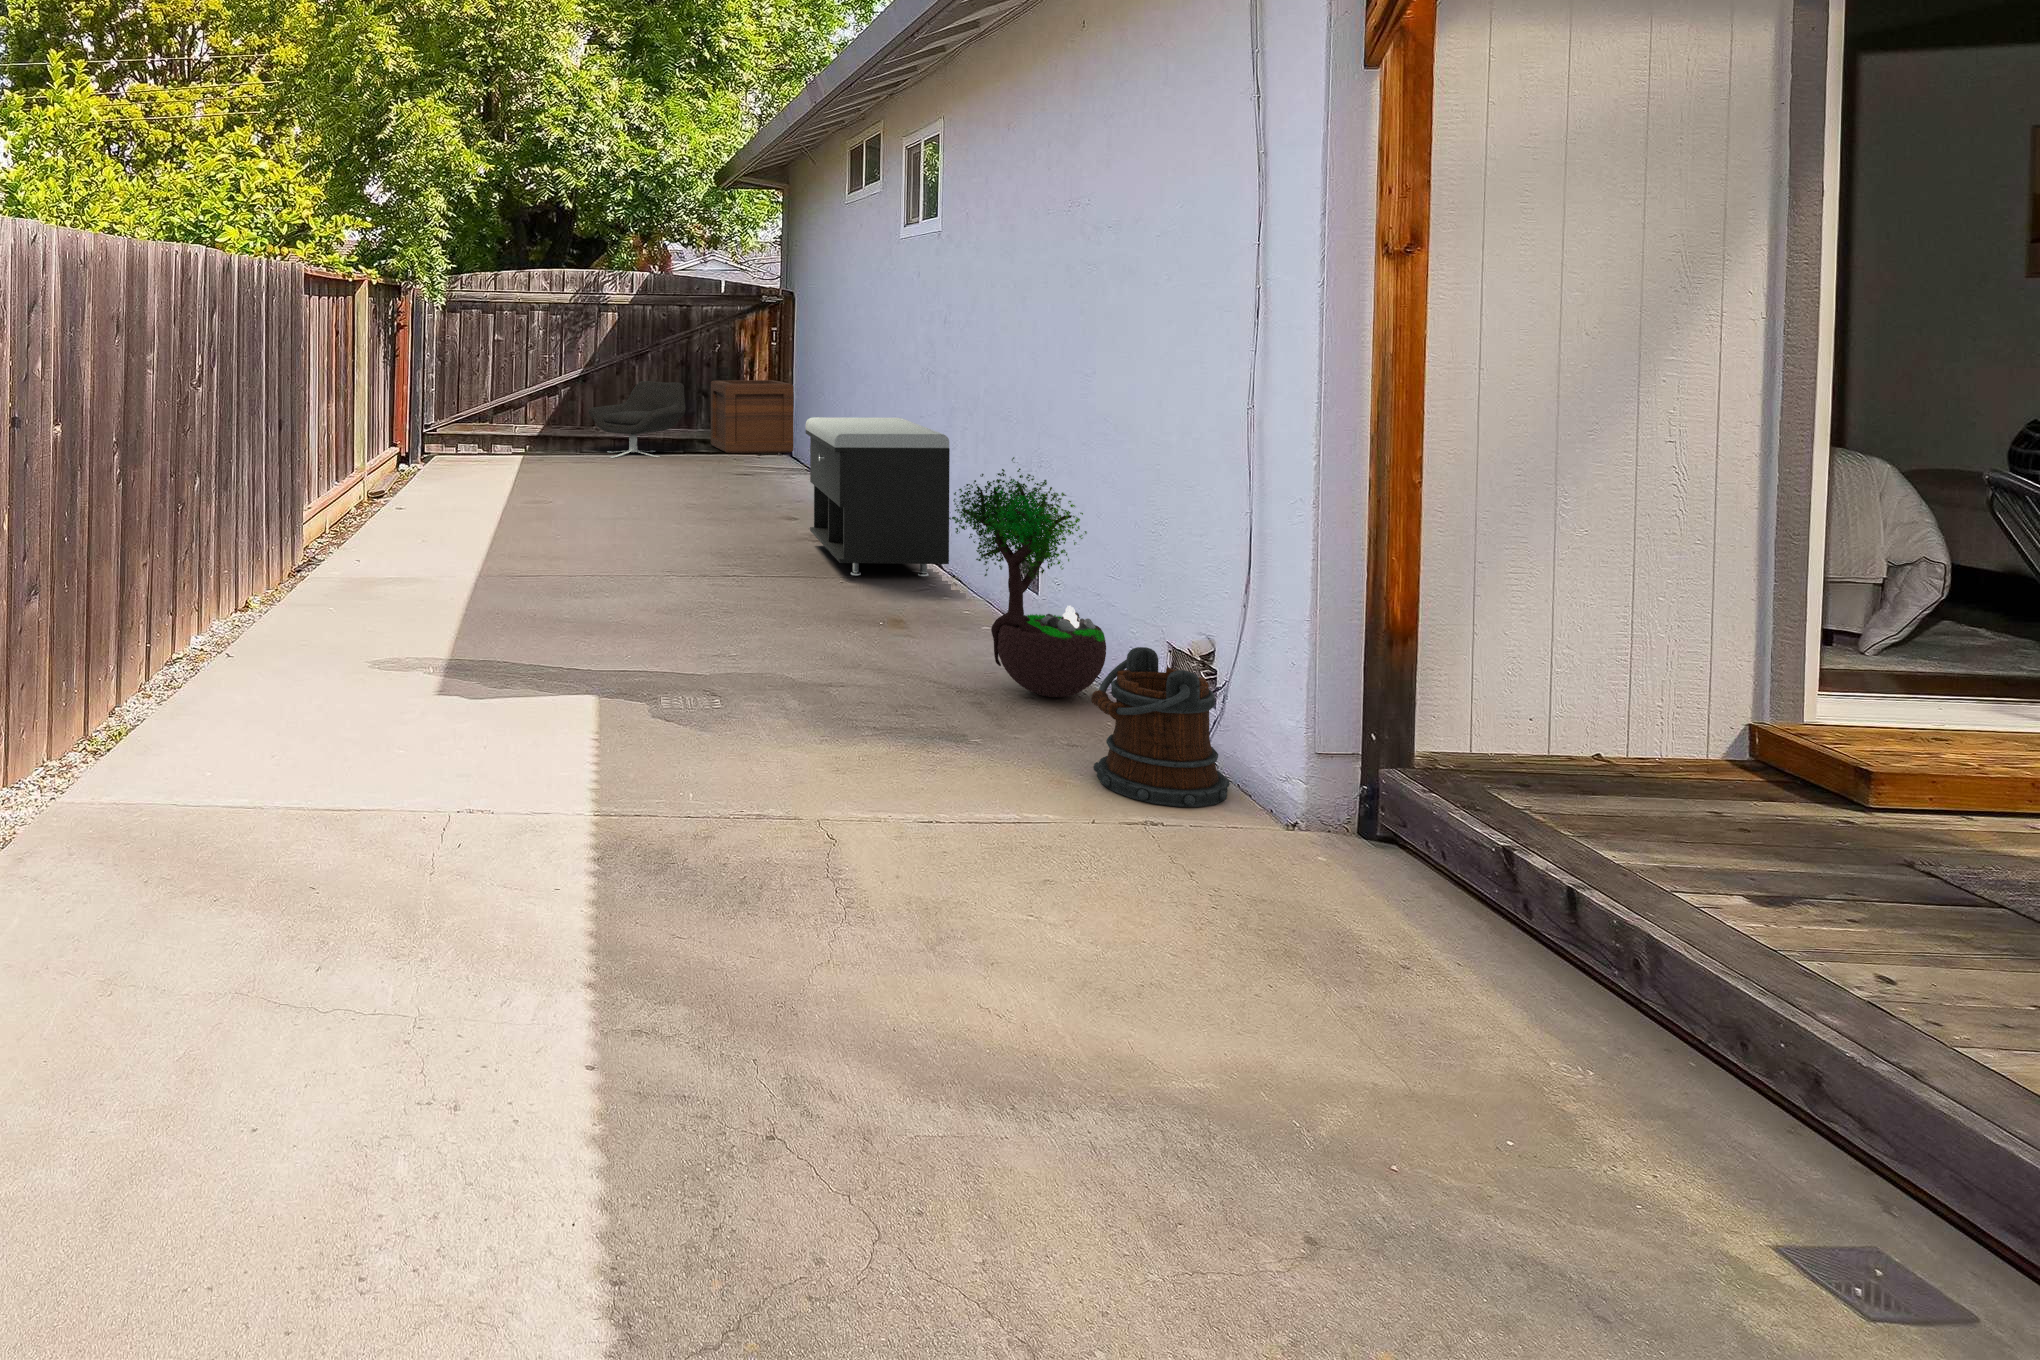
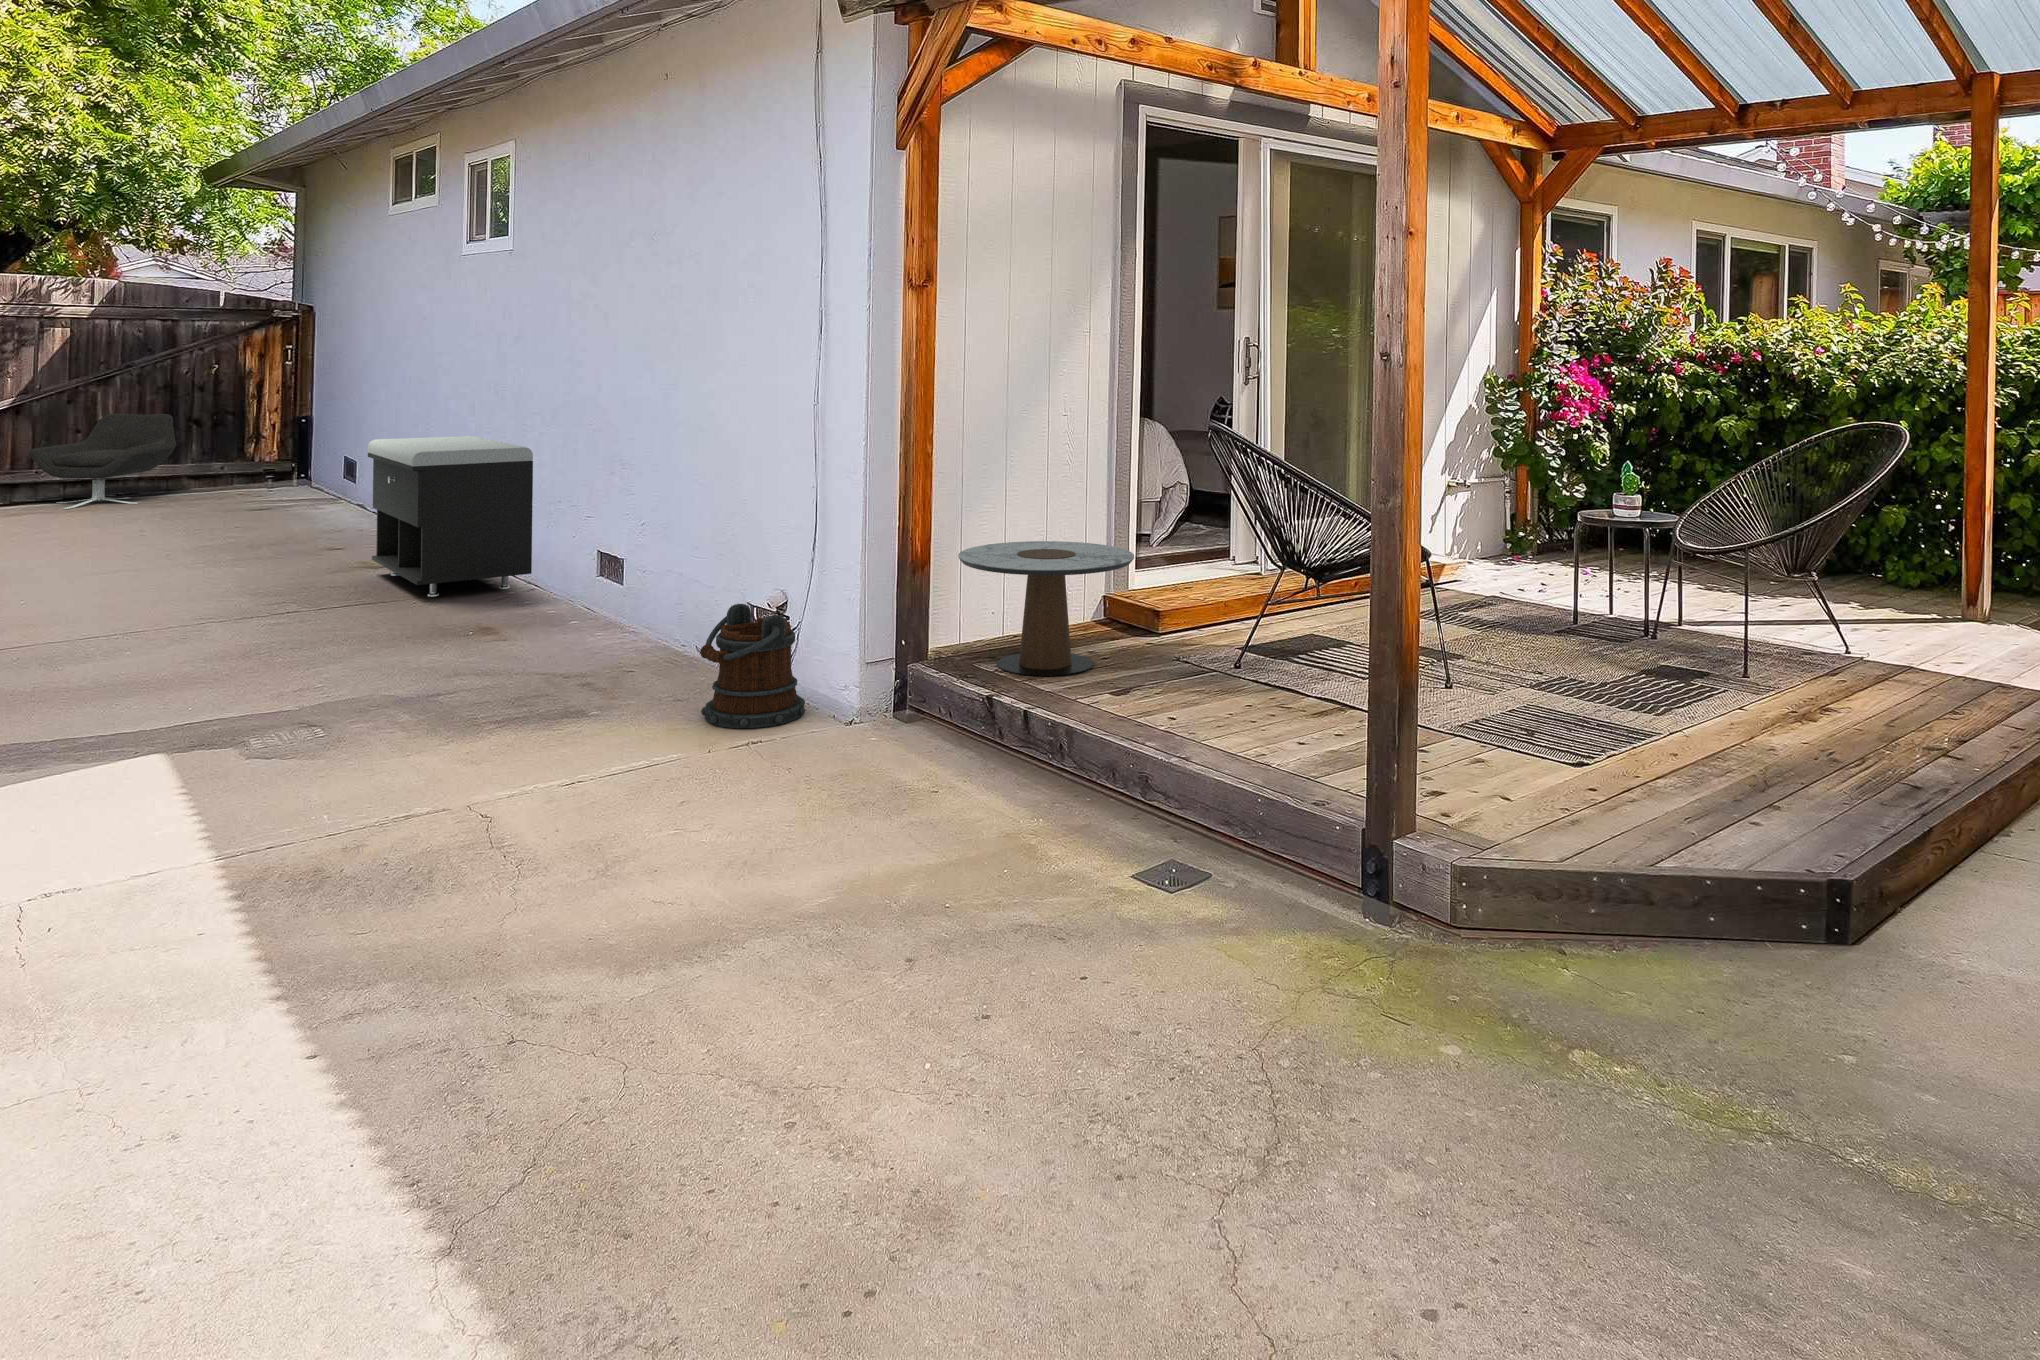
wooden crate: present [711,380,794,453] -> none [207,409,320,493]
potted tree: present [949,457,1106,697] -> none [557,457,700,668]
side table: none [1463,620,1809,843] -> present [958,541,1134,676]

